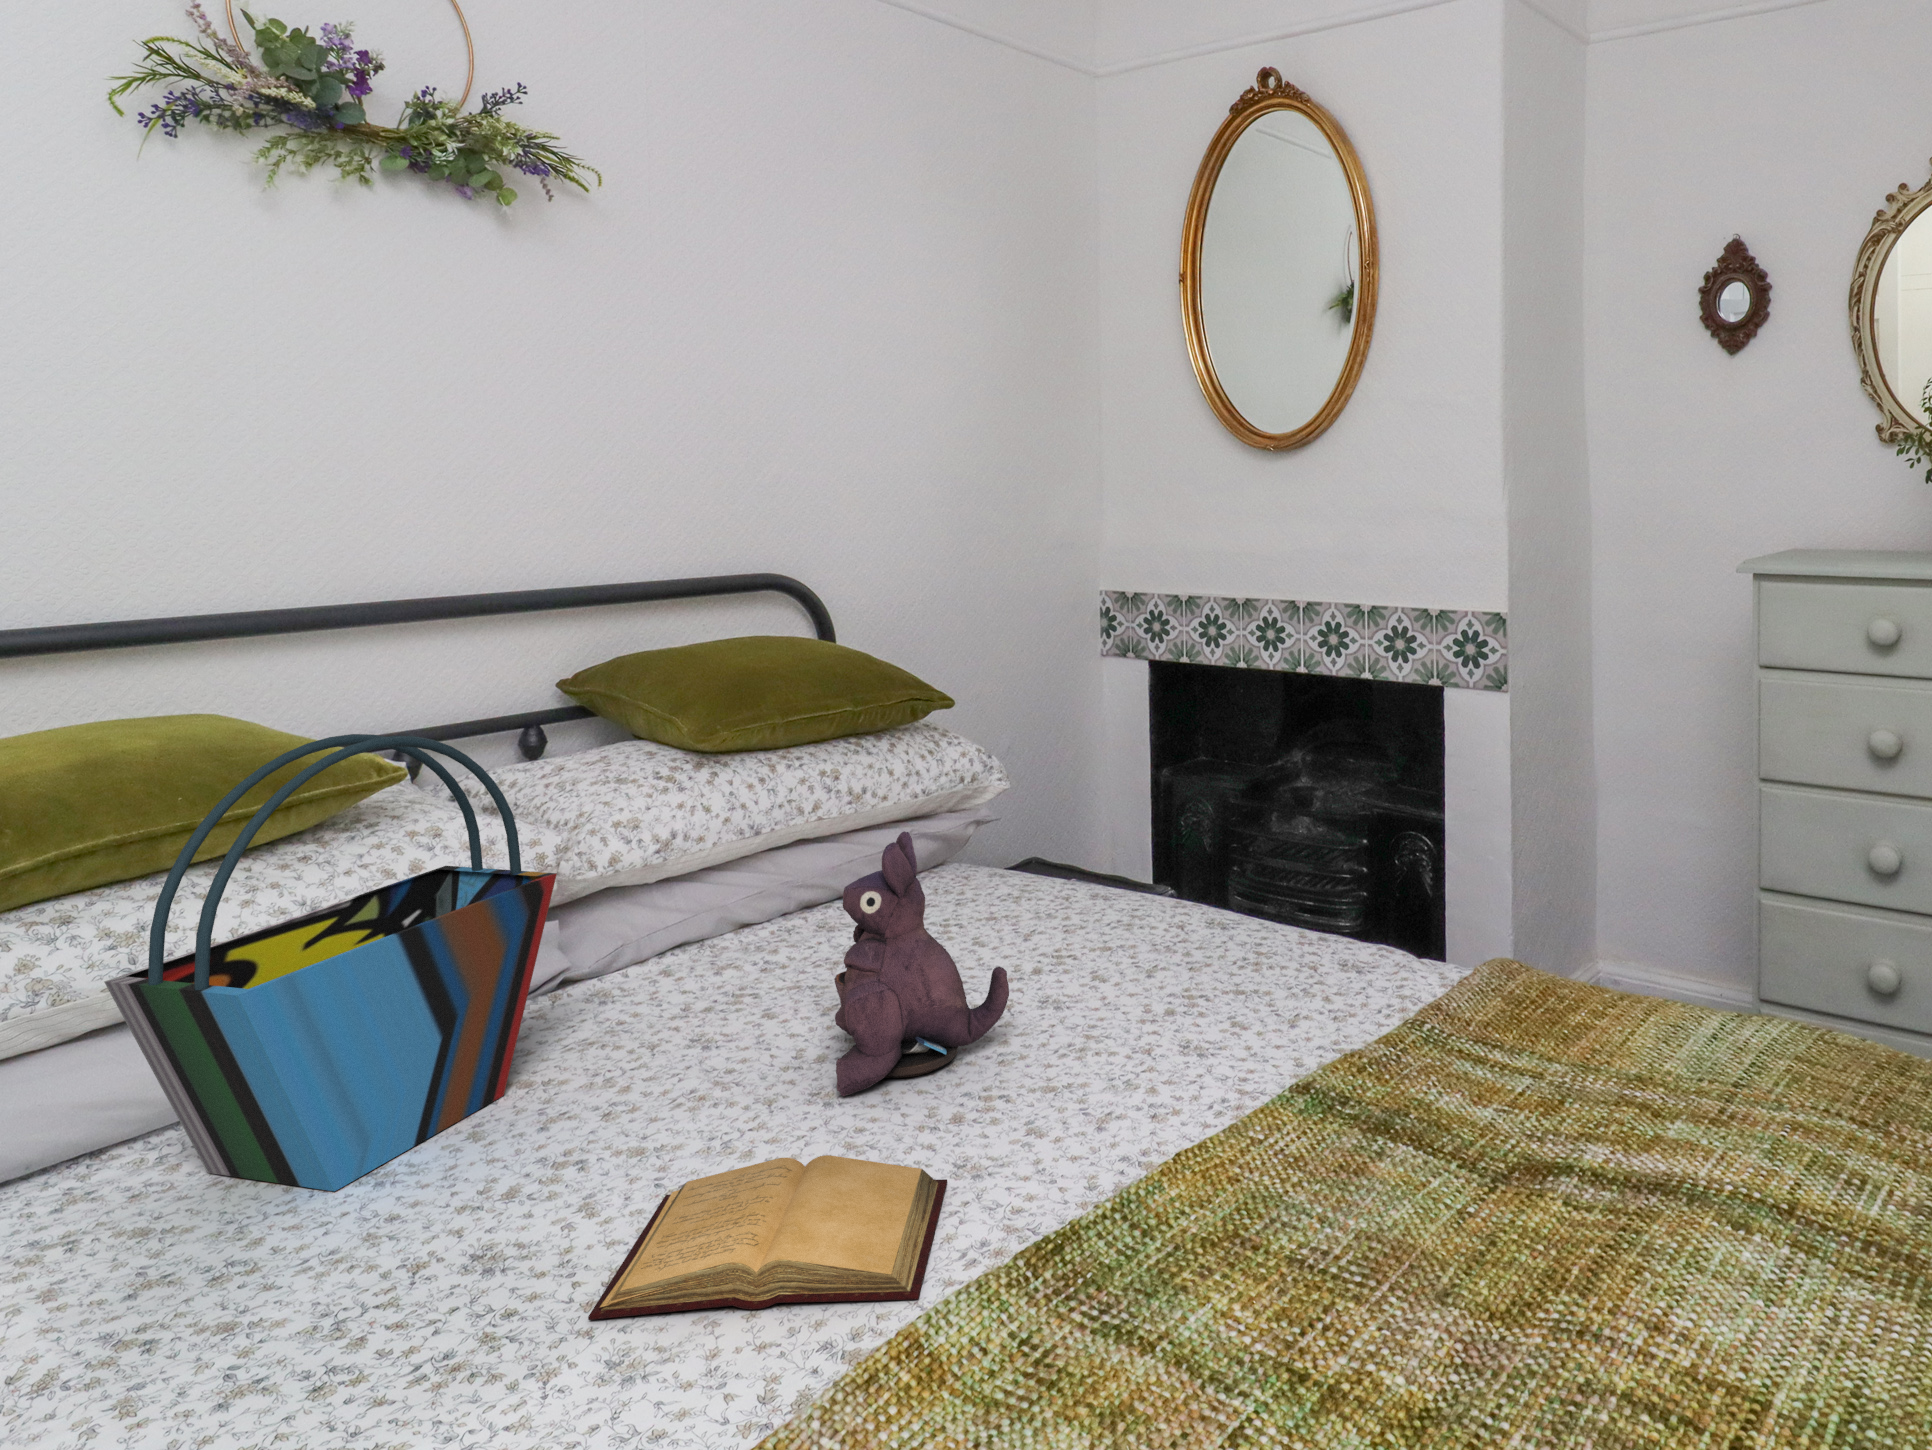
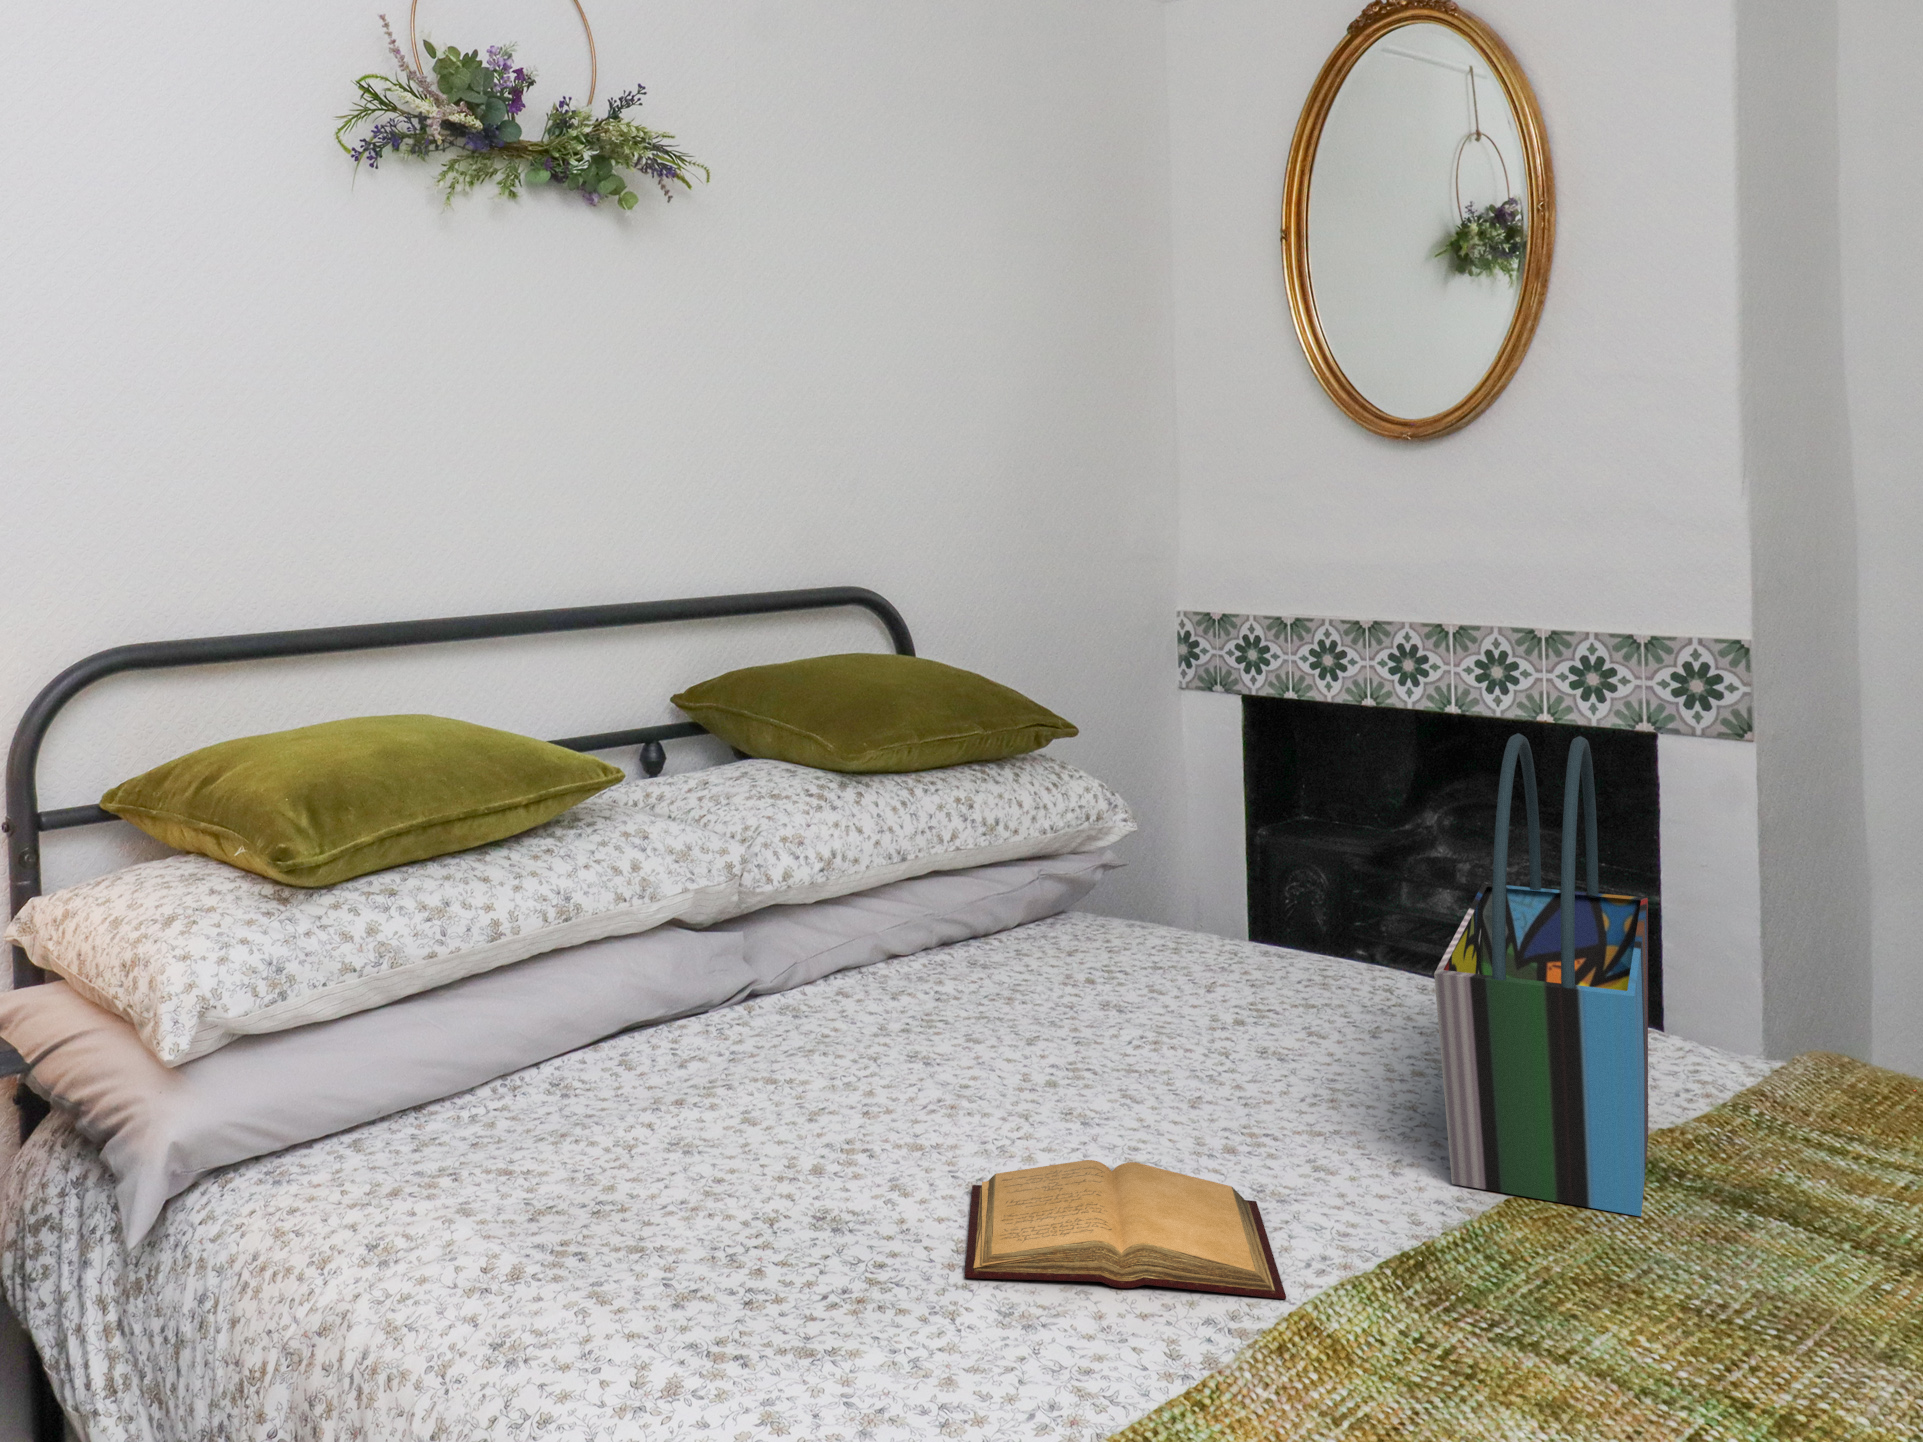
tote bag: present [104,734,557,1191] -> present [1434,733,1648,1216]
plush toy: present [834,831,1009,1096] -> none [1060,853,1256,1118]

